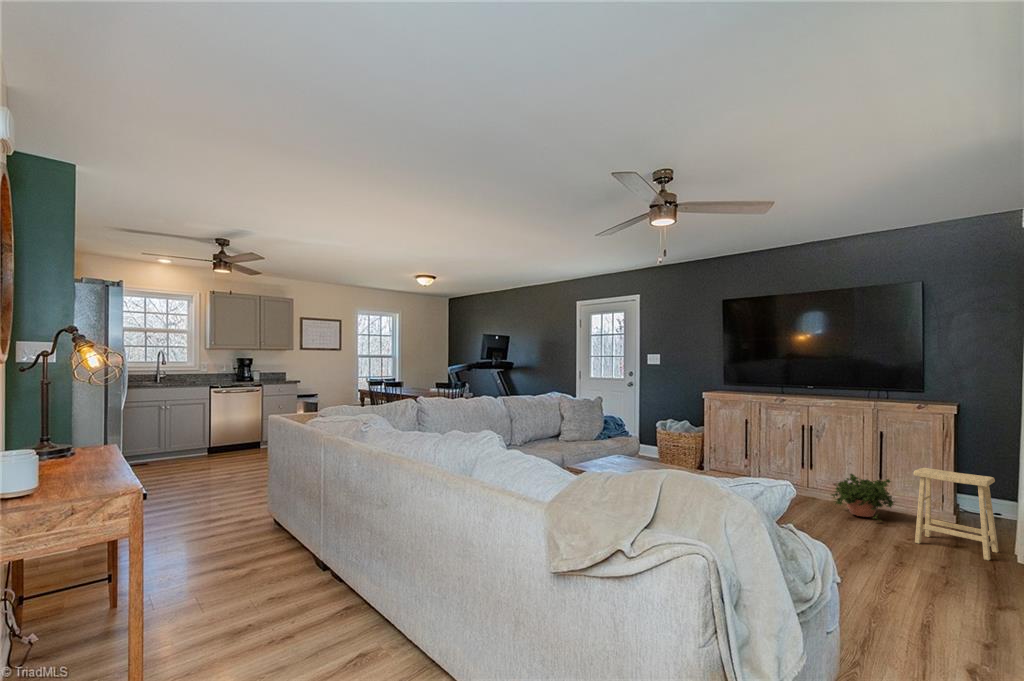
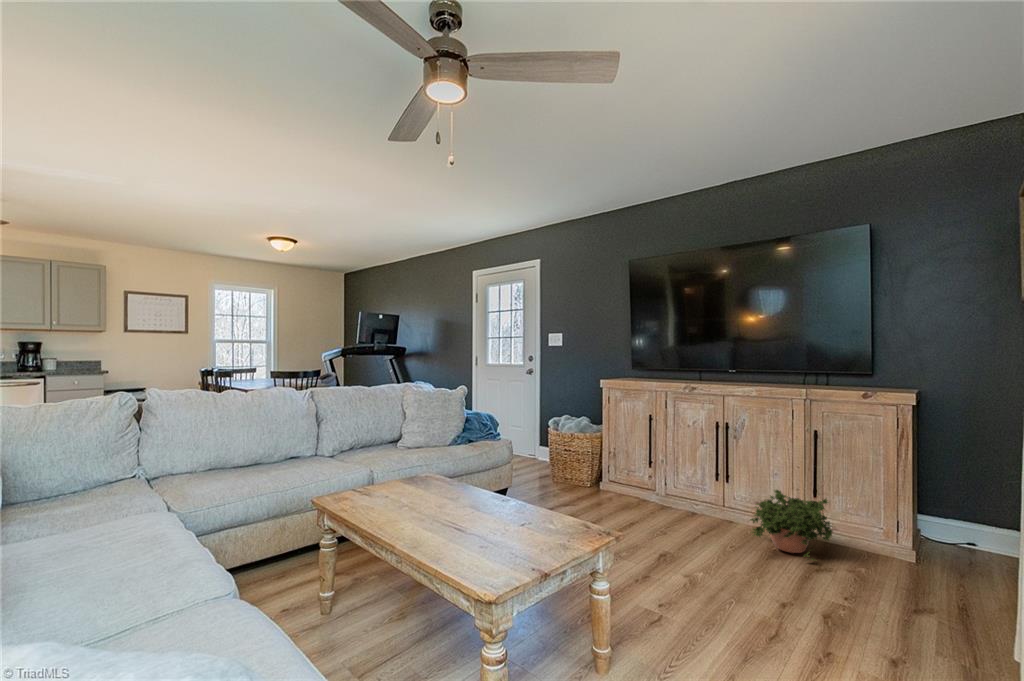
footstool: present [914,467,999,560] -> none [861,487,984,641]

